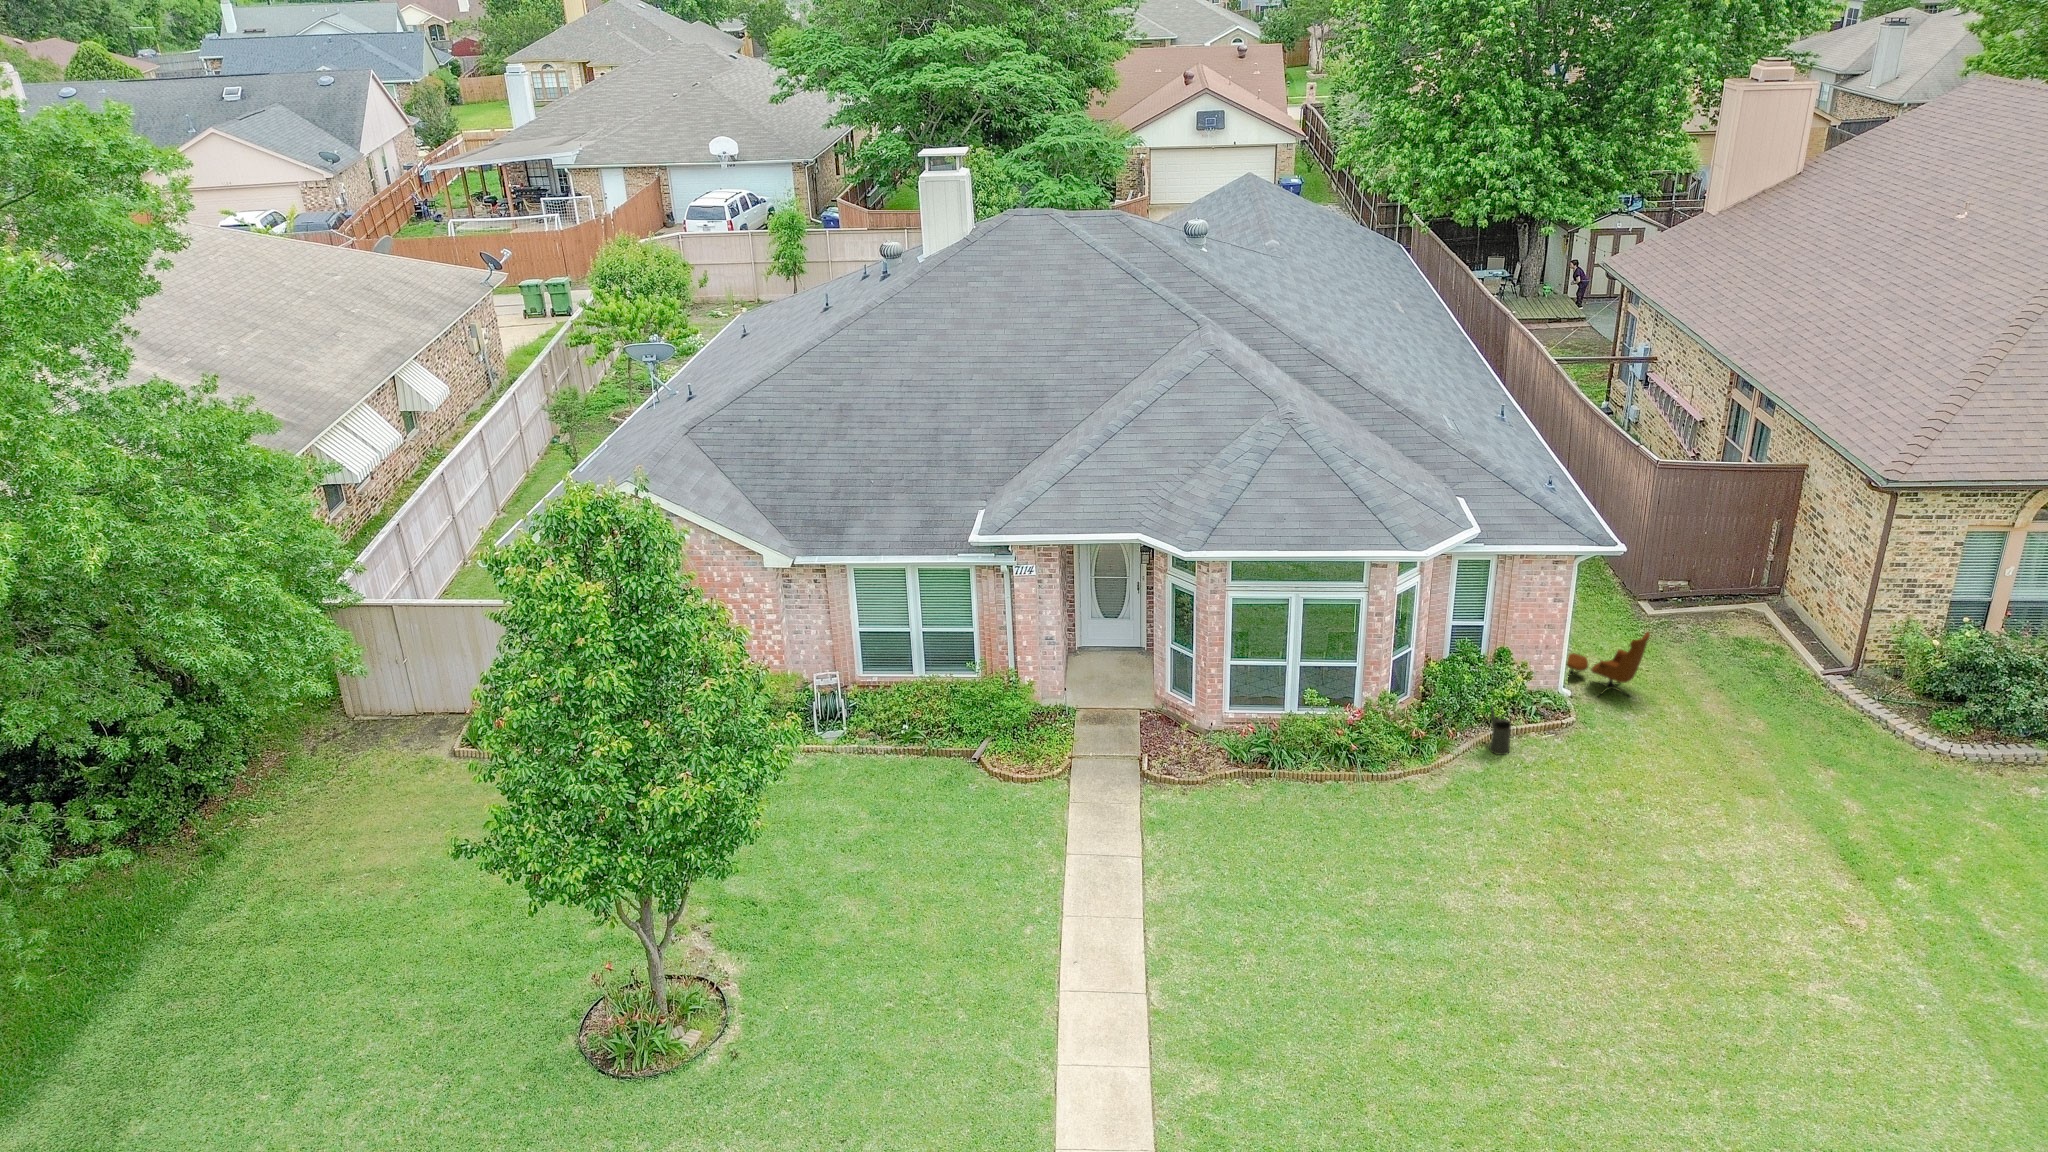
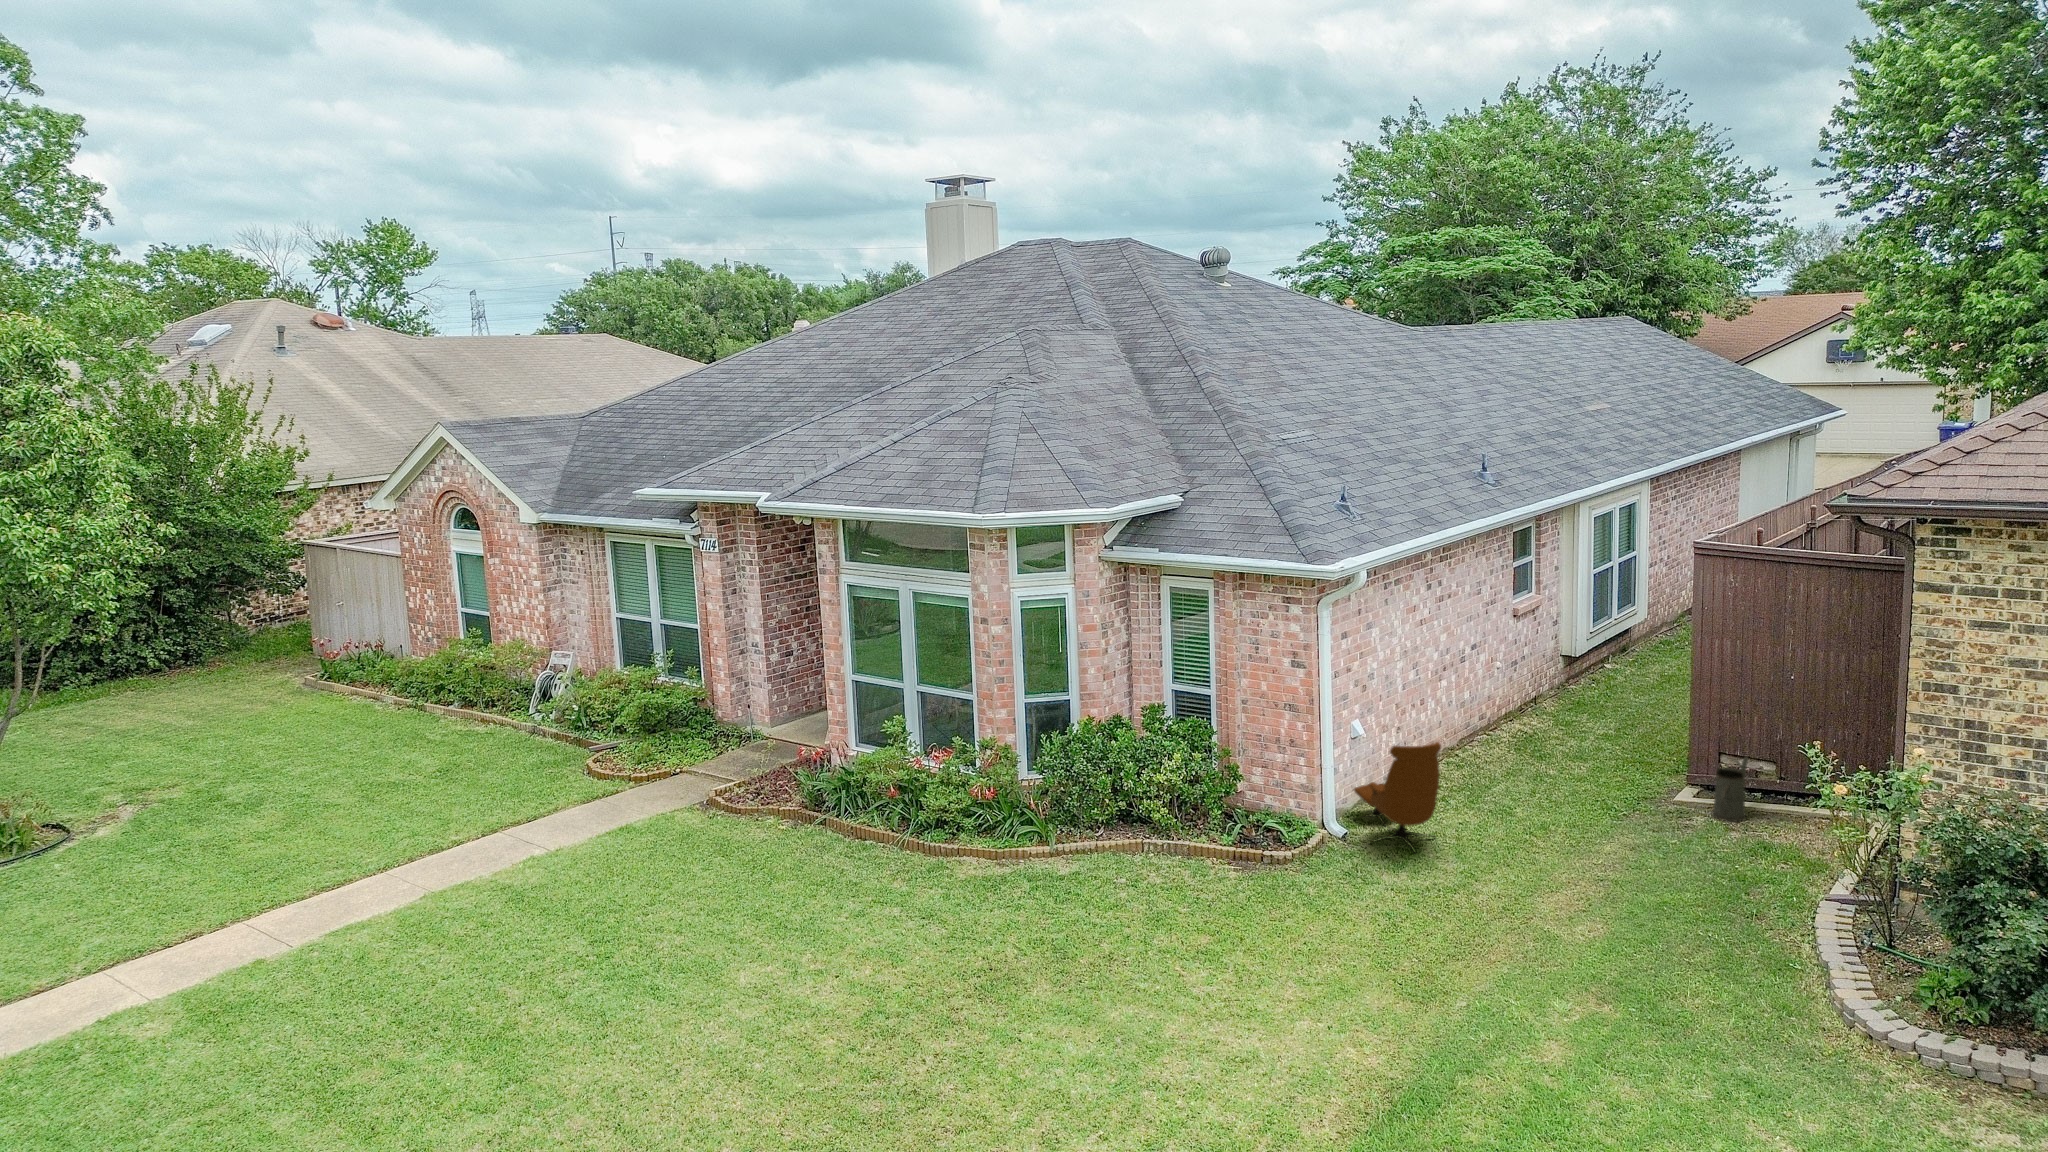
watering can: present [1489,706,1511,755] -> present [1712,757,1748,822]

